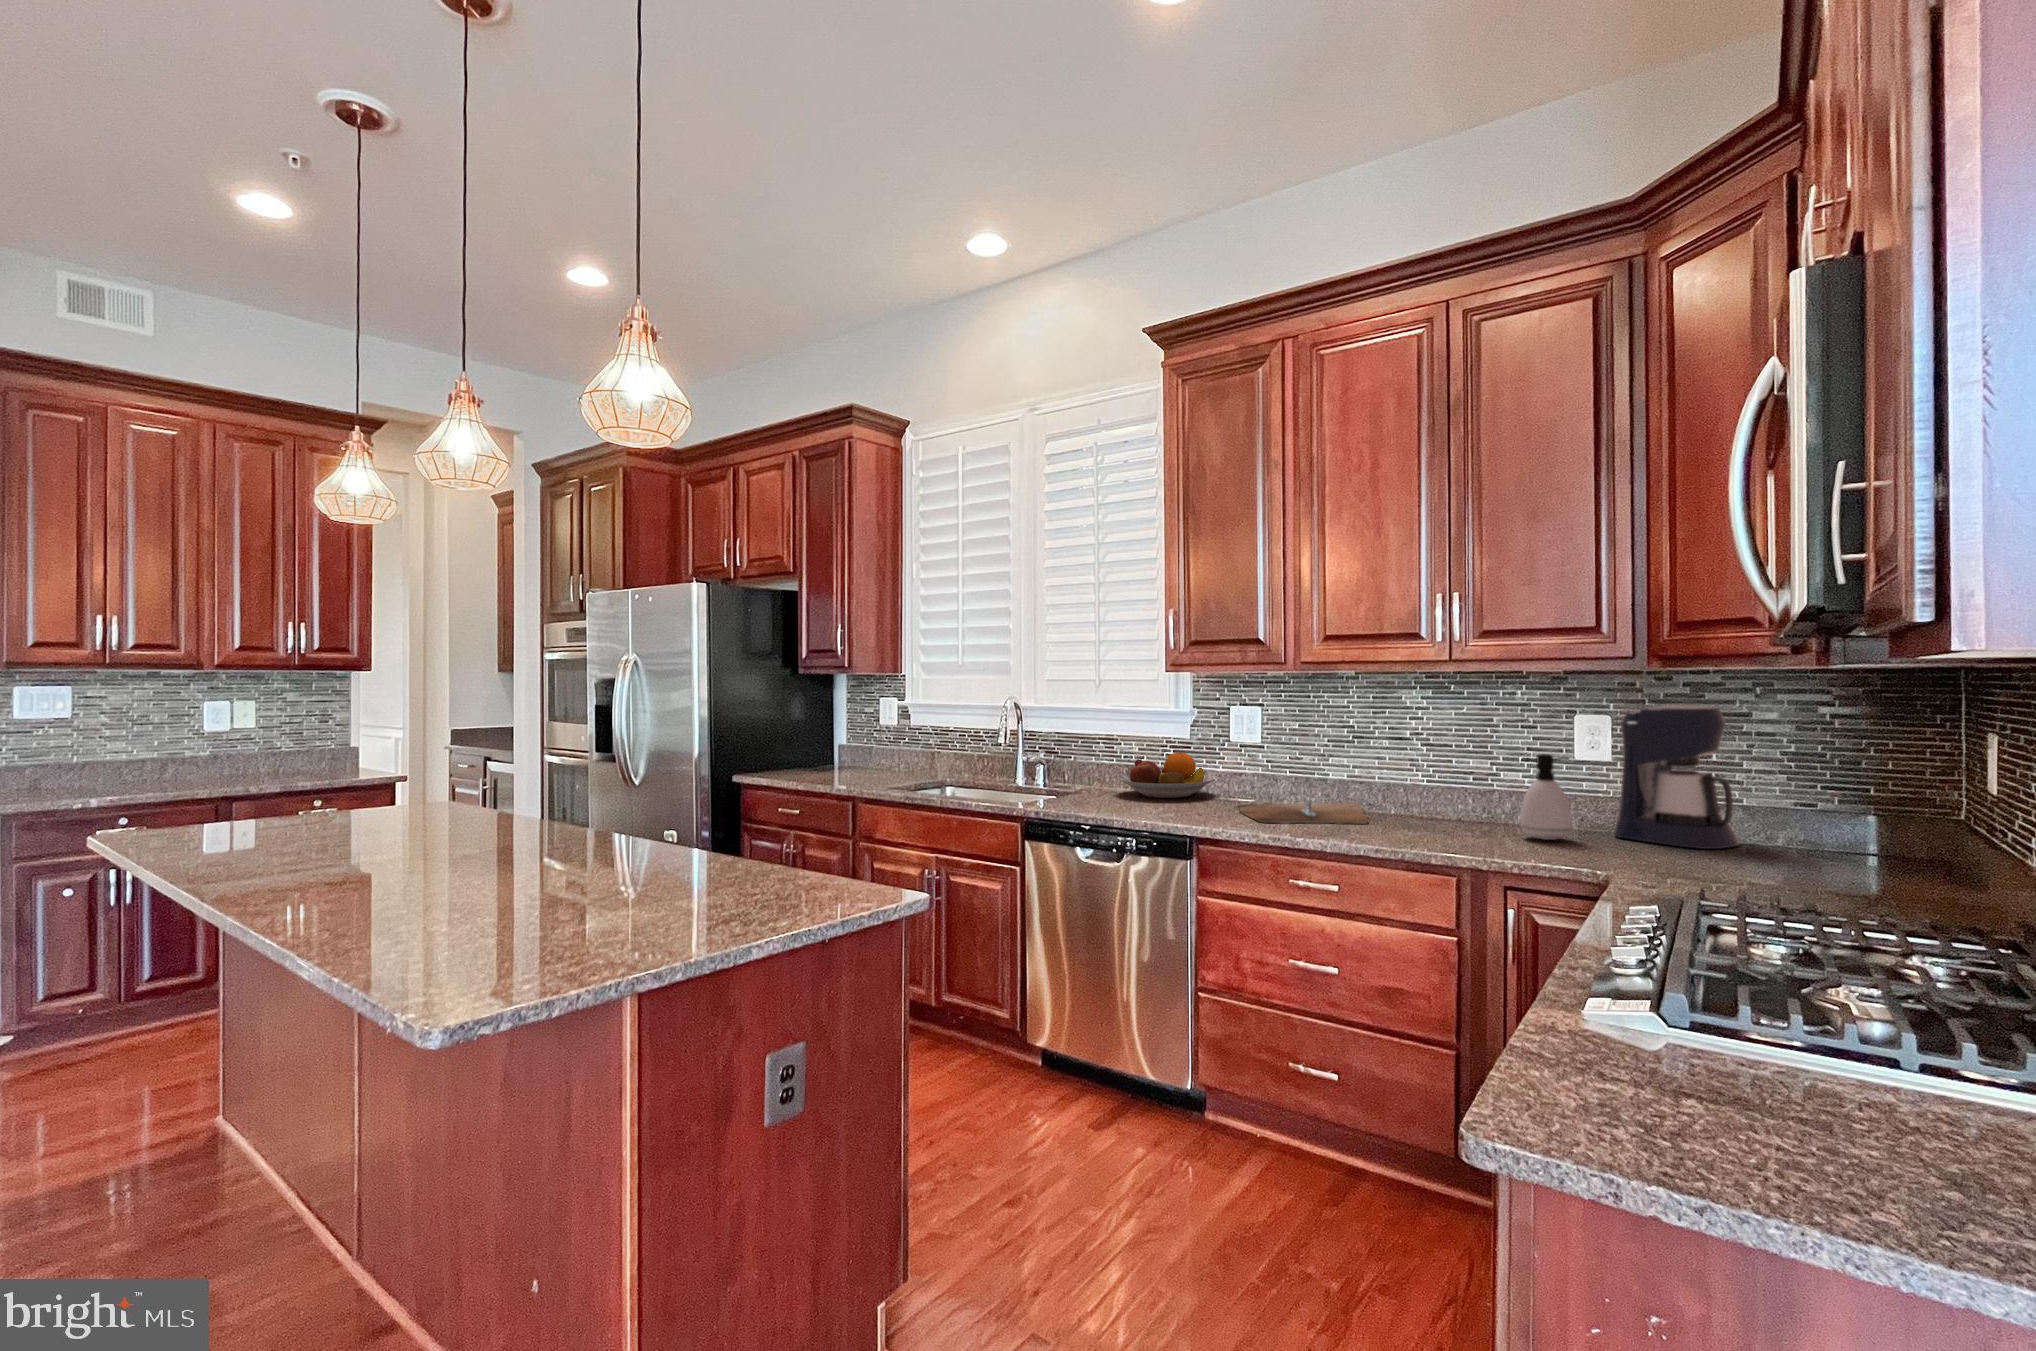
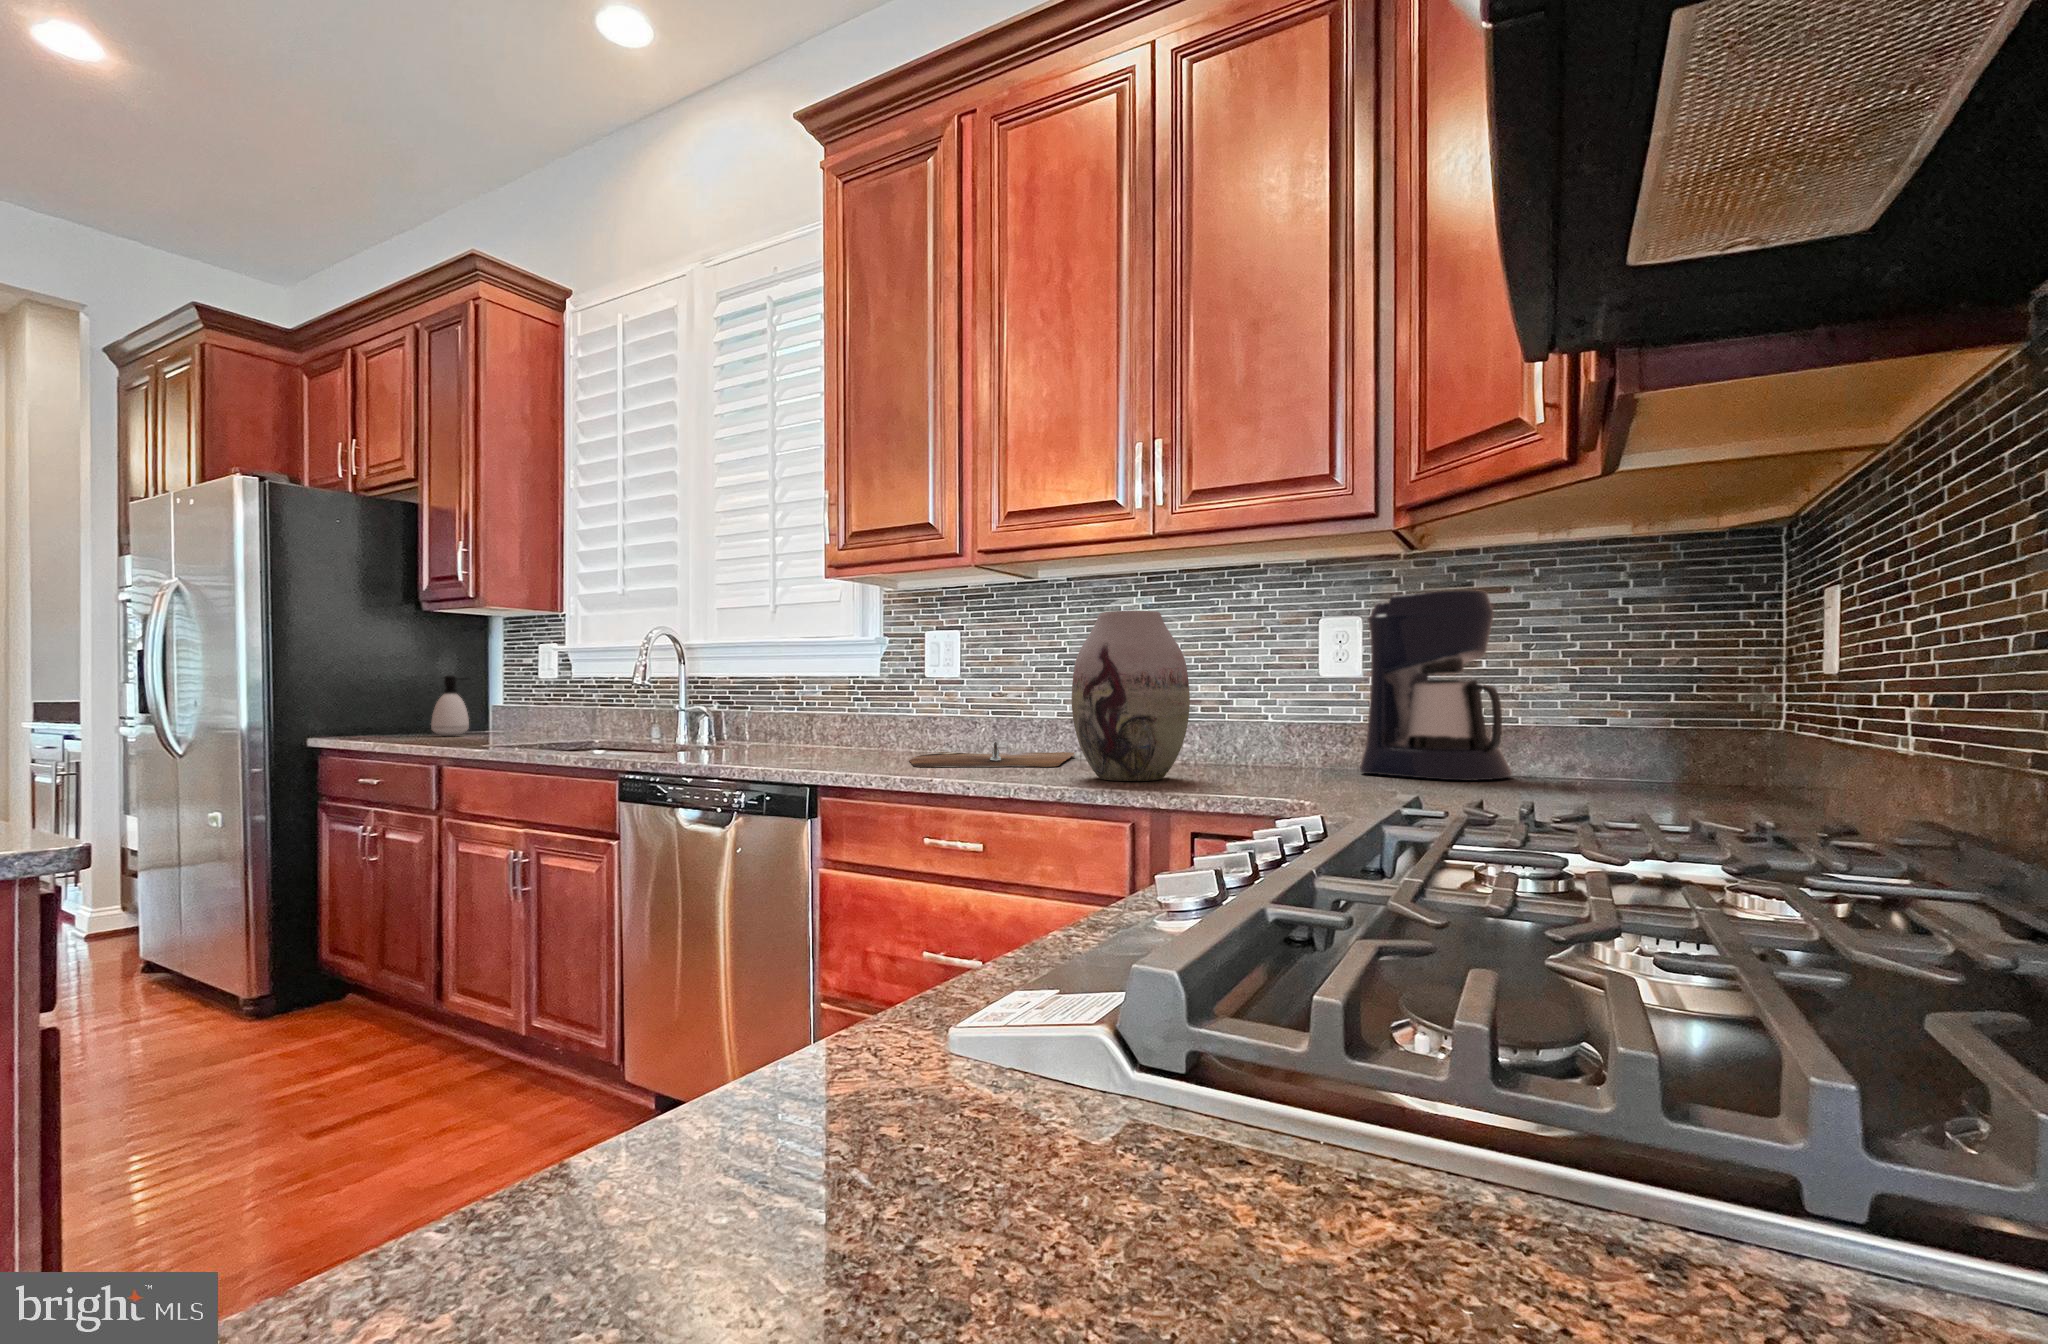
vase: none [1399,723,1490,846] -> present [1072,610,1190,781]
fruit bowl: present [1118,752,1215,798] -> none [783,695,913,752]
soap dispenser: present [1520,754,1573,840] -> present [431,675,469,736]

